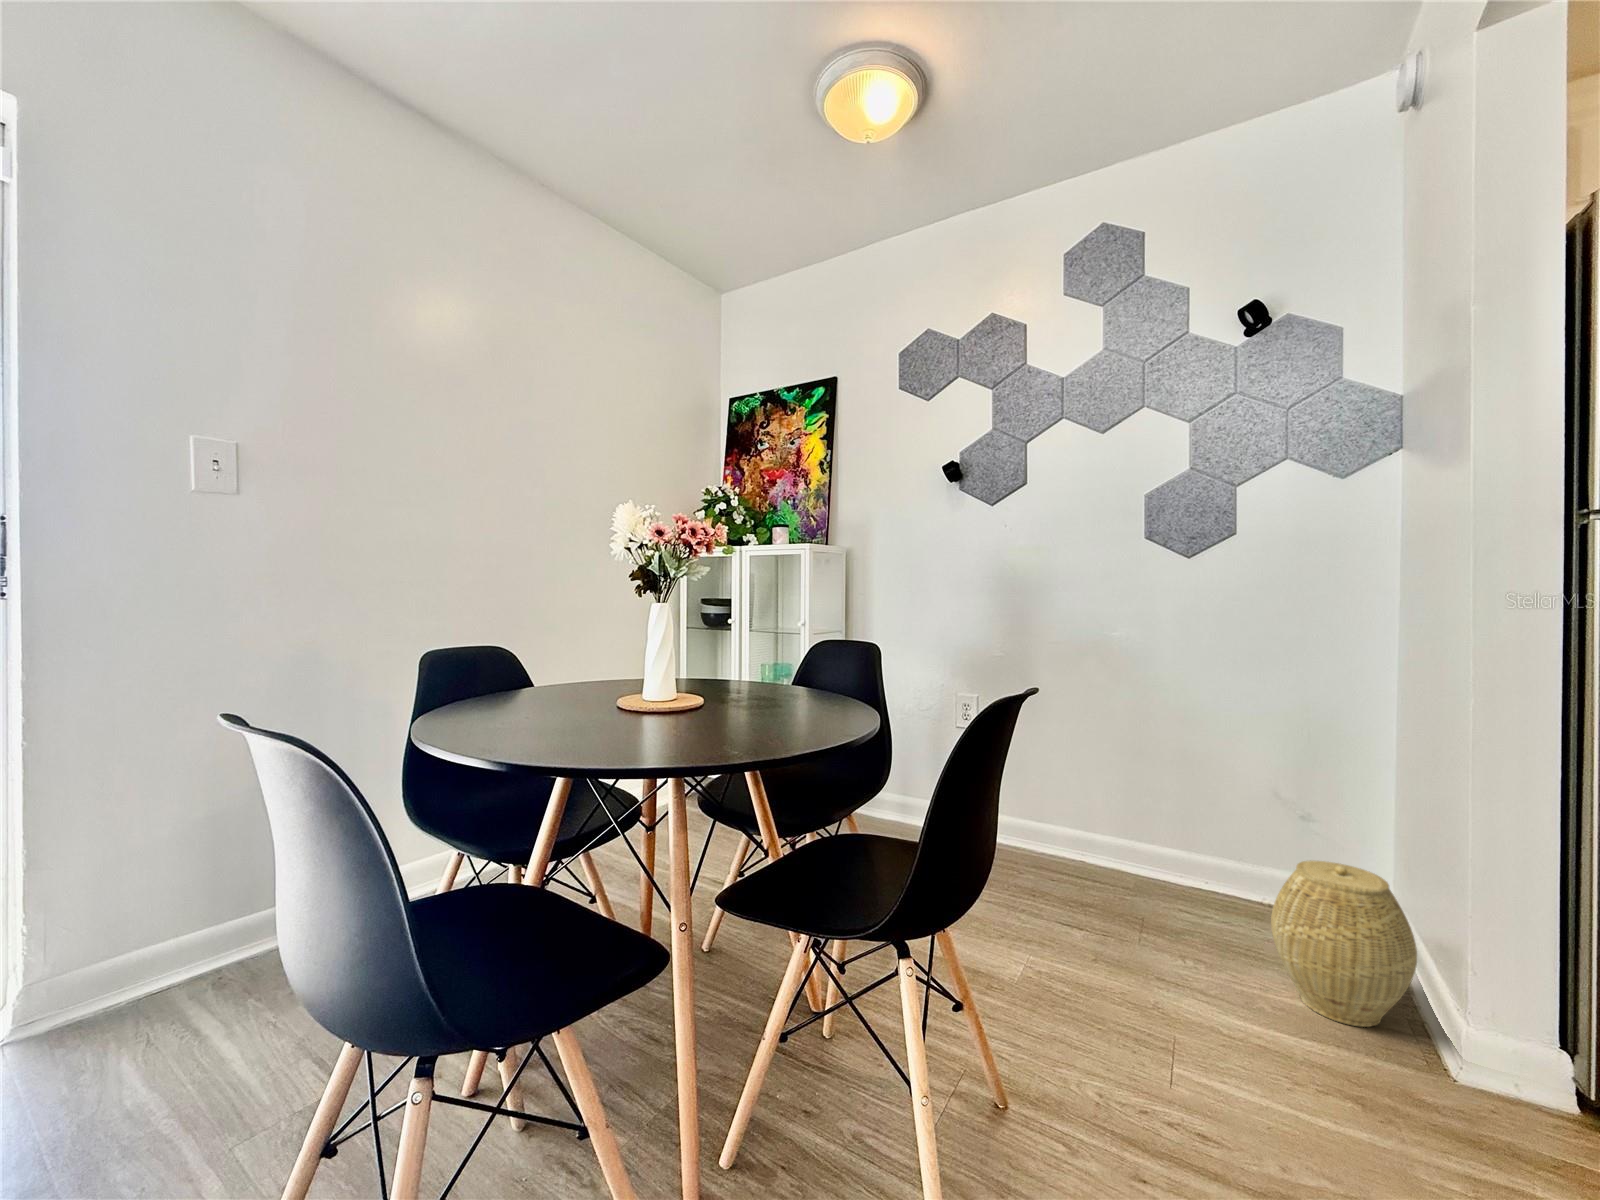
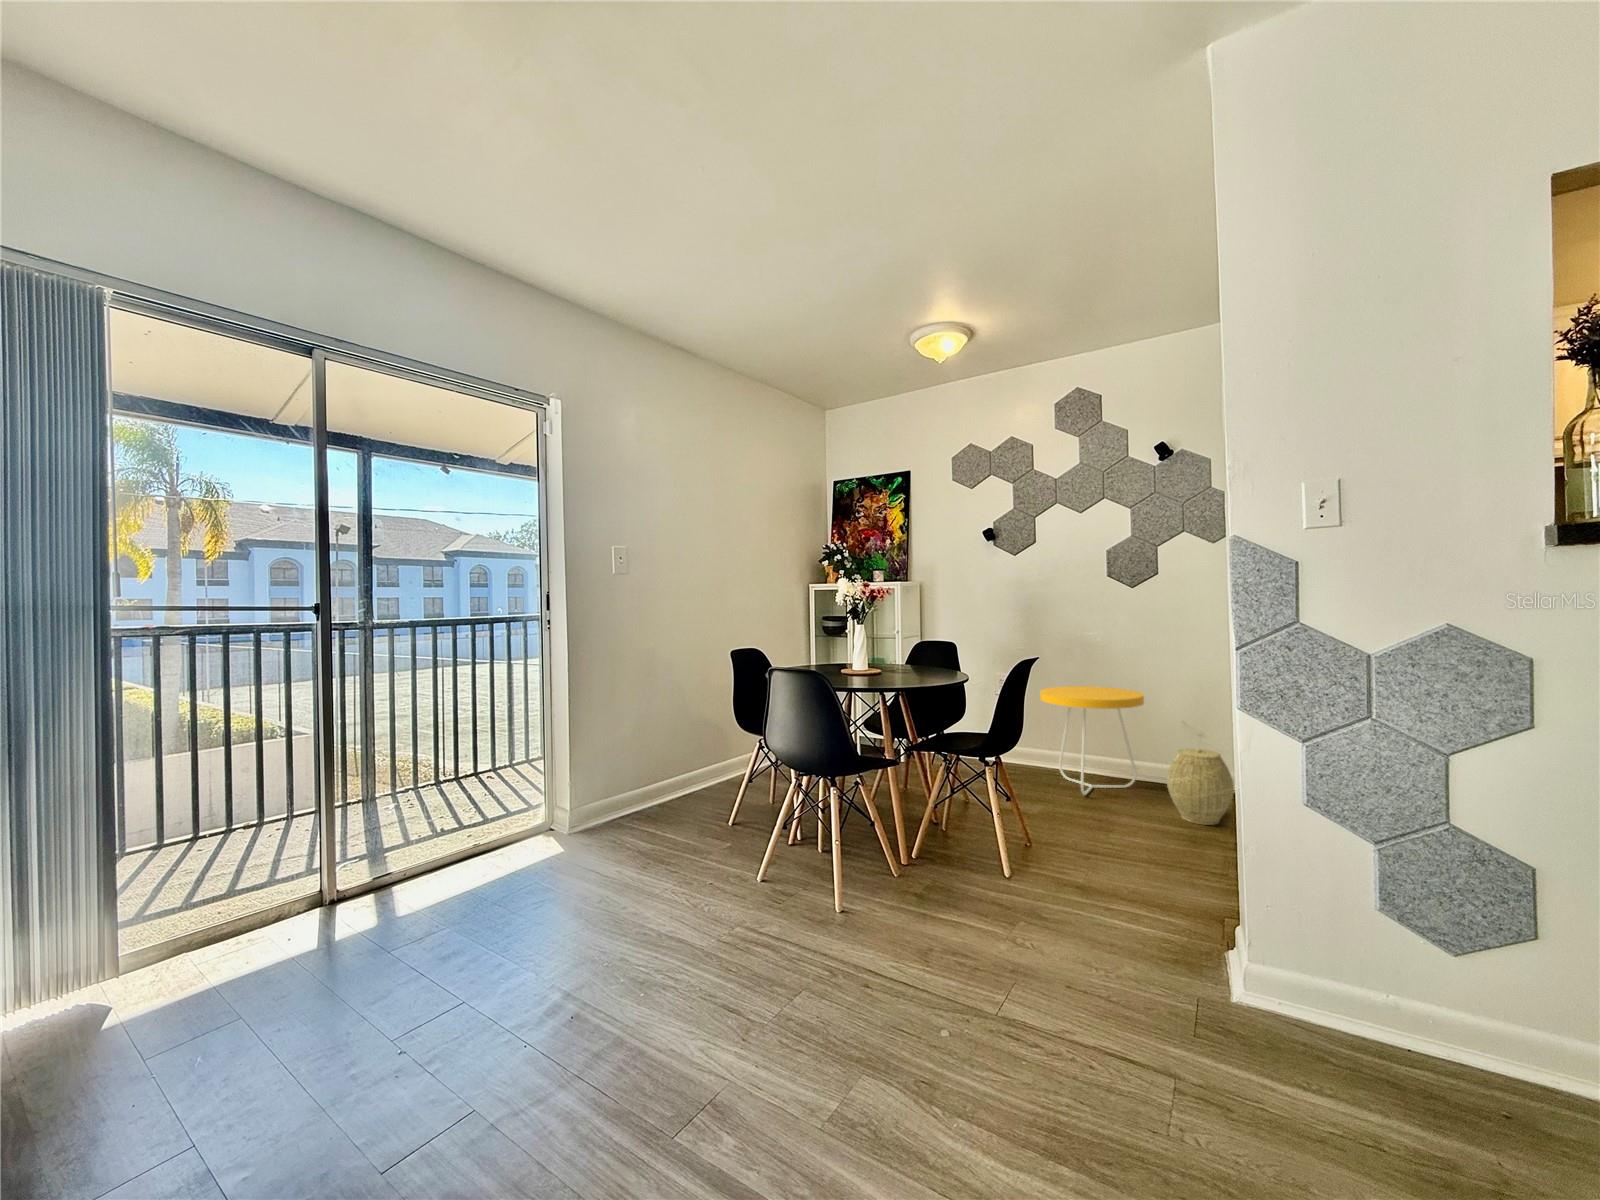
side table: none [1028,721,1214,926] -> present [1040,686,1144,795]

